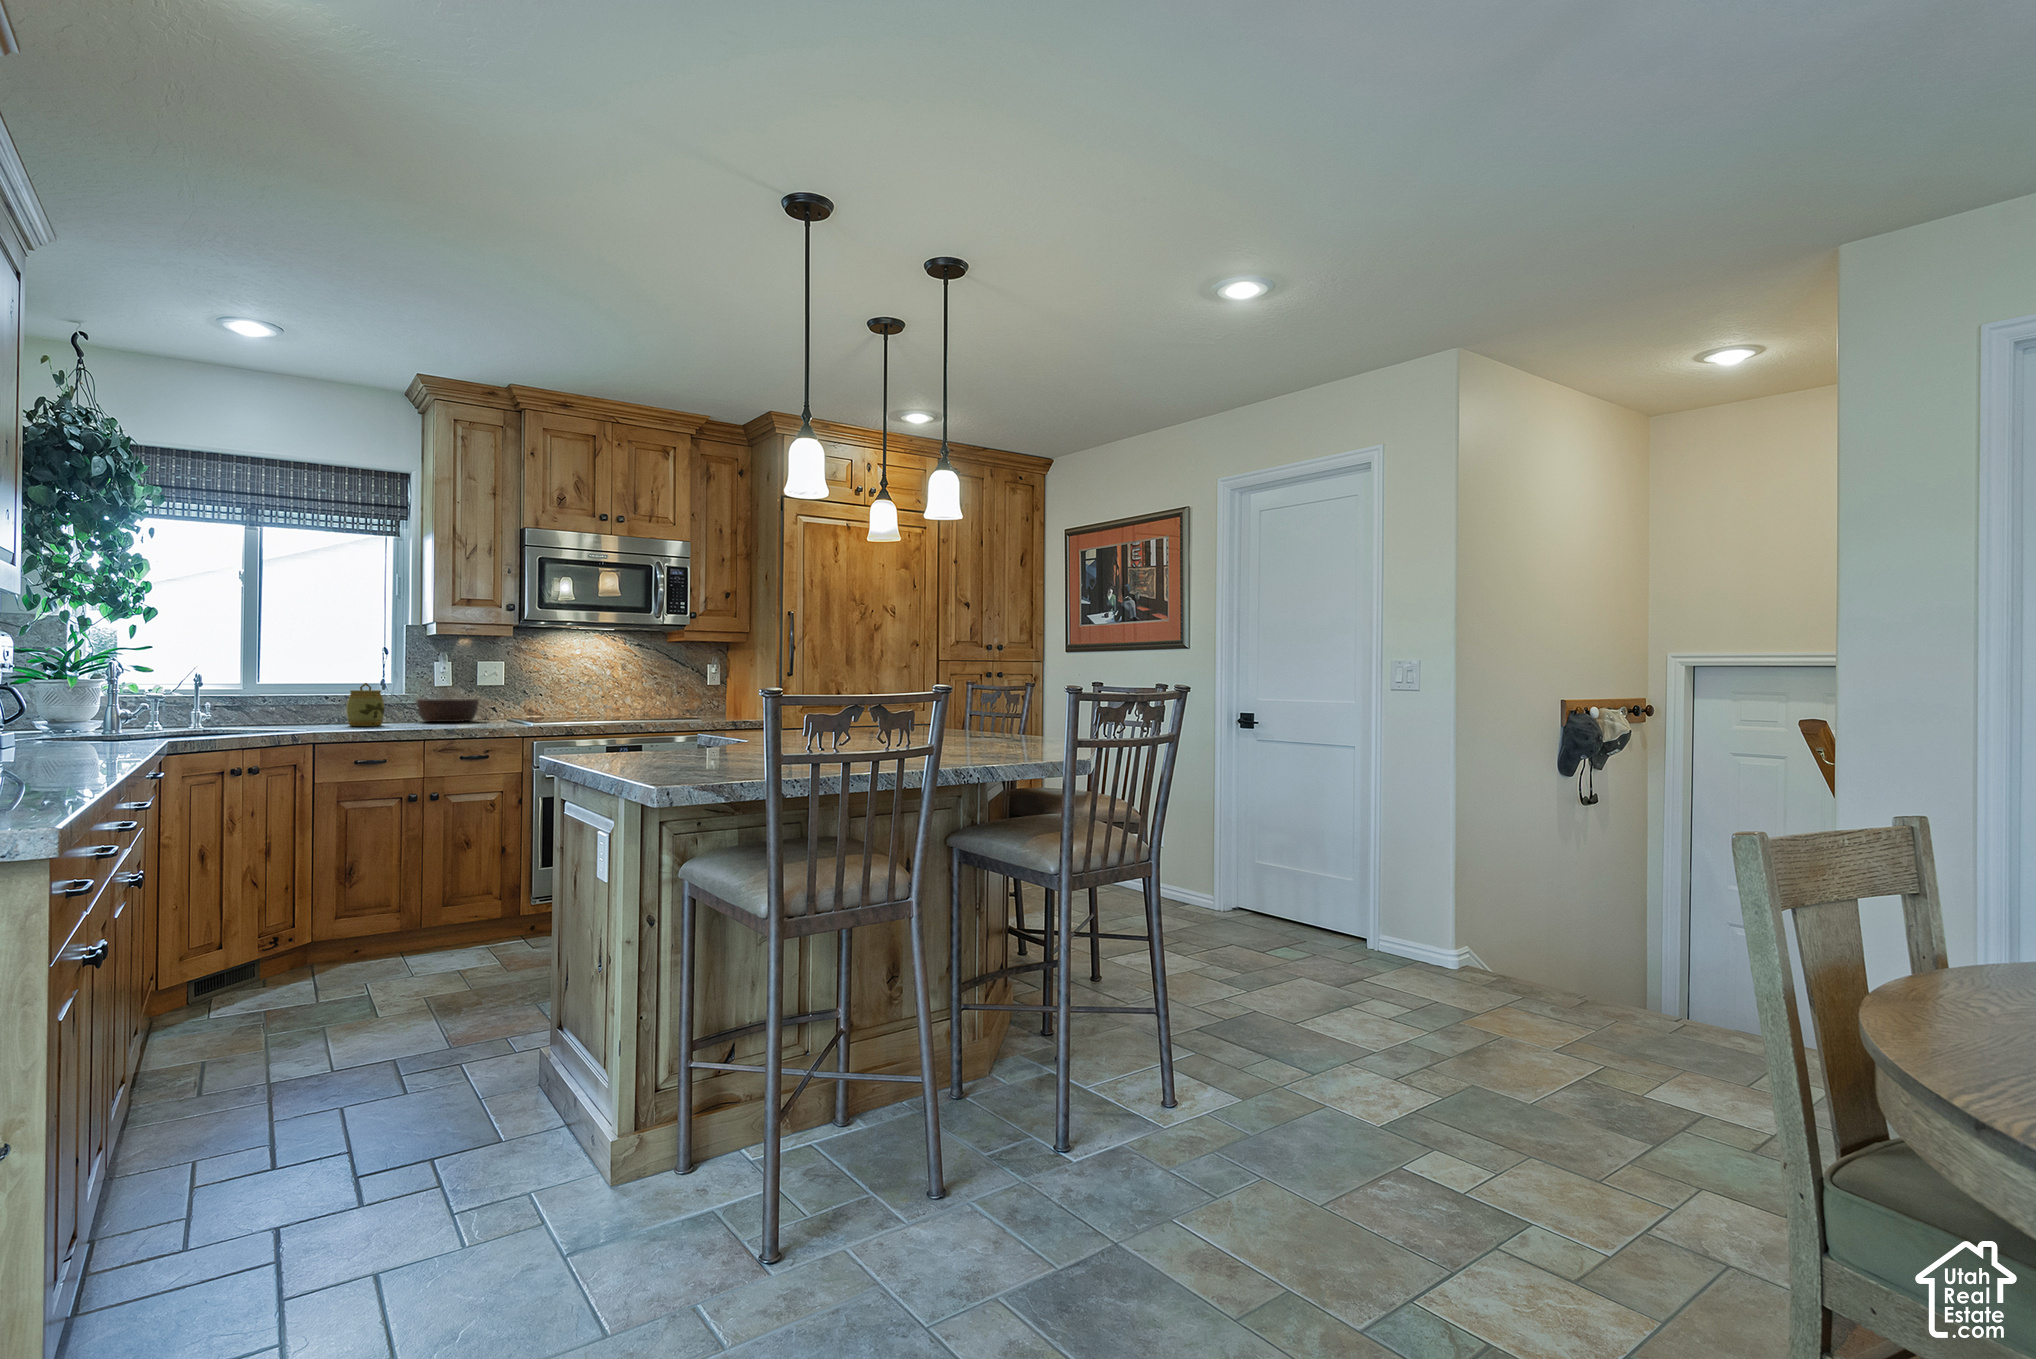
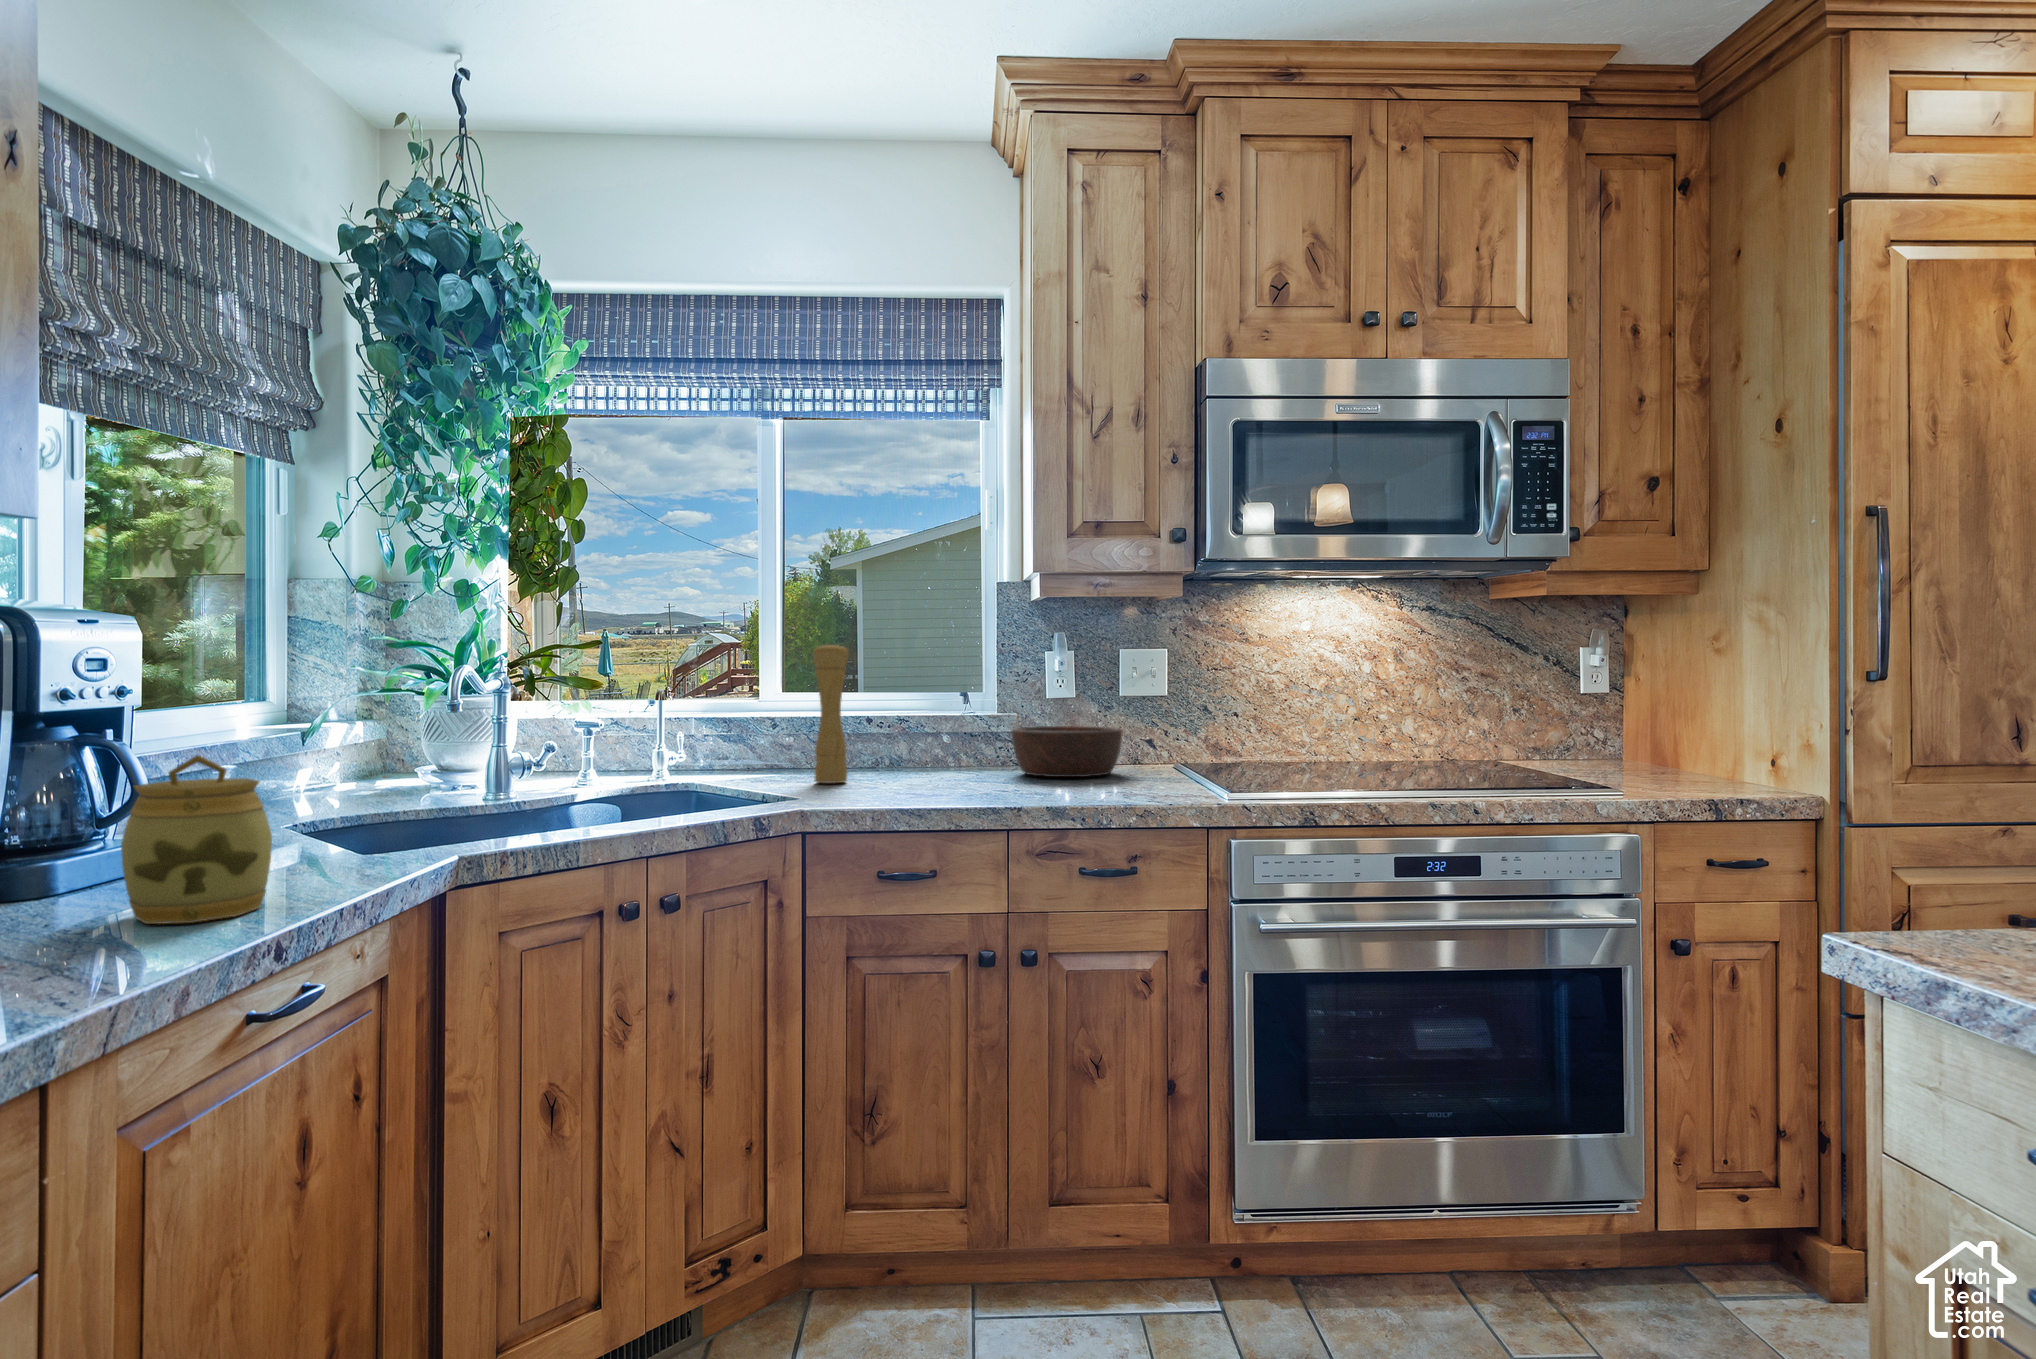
pepper mill: none [303,654,324,725] -> present [813,643,848,783]
jar: present [346,683,384,726] -> present [121,755,272,924]

